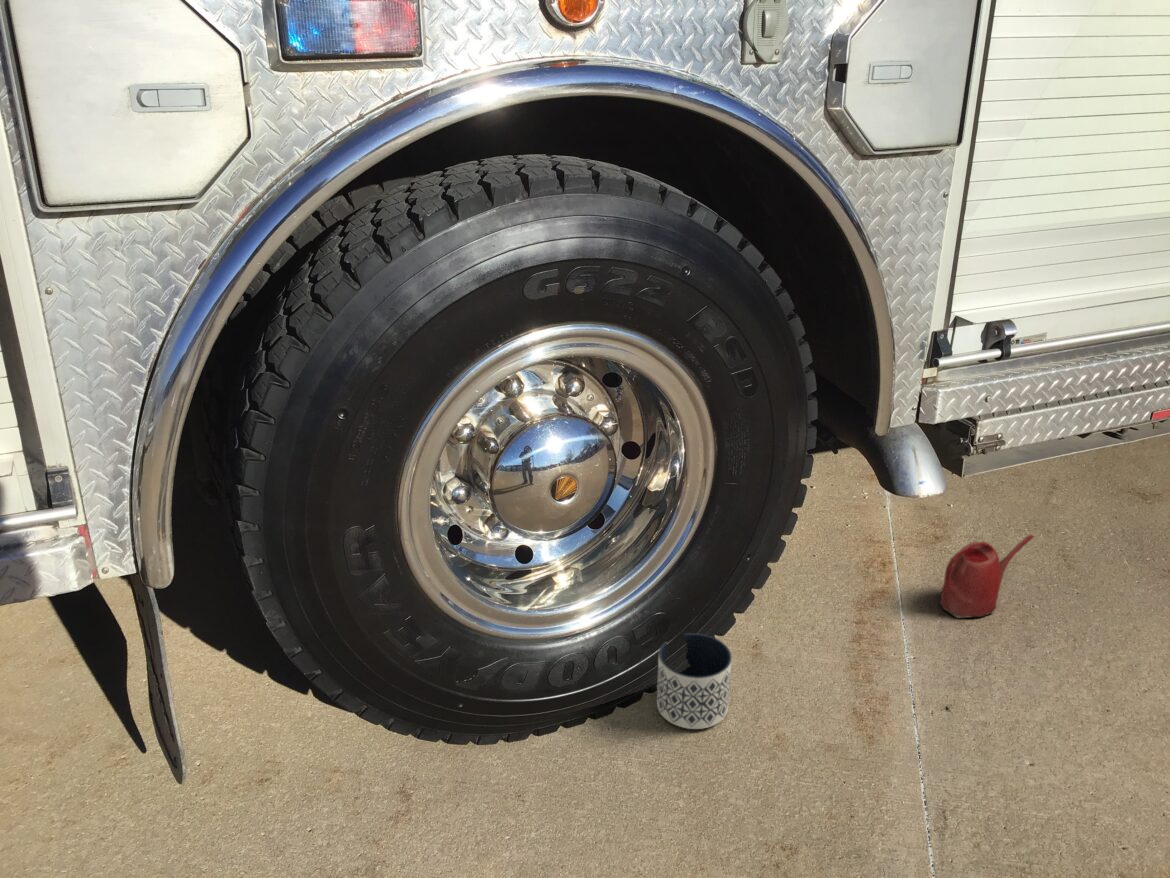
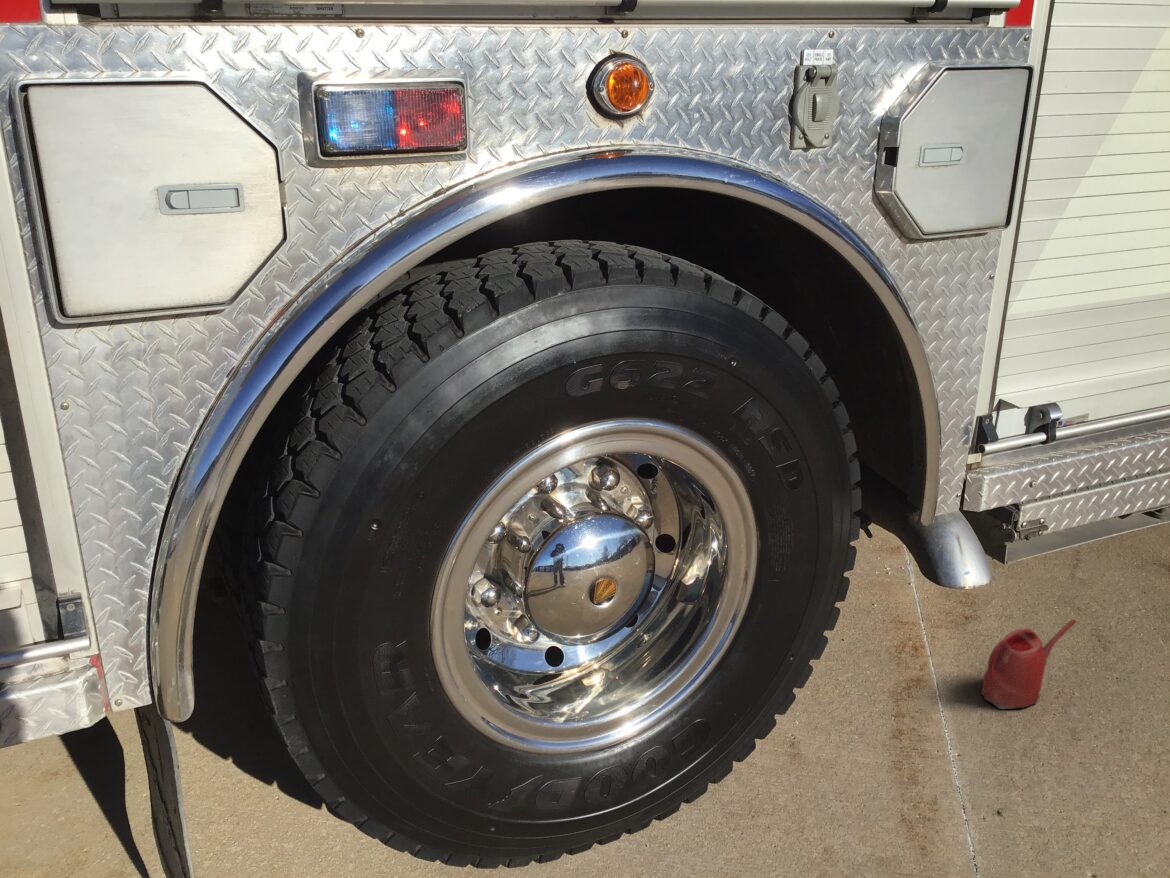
planter: present [657,633,732,729] -> none [697,738,778,843]

